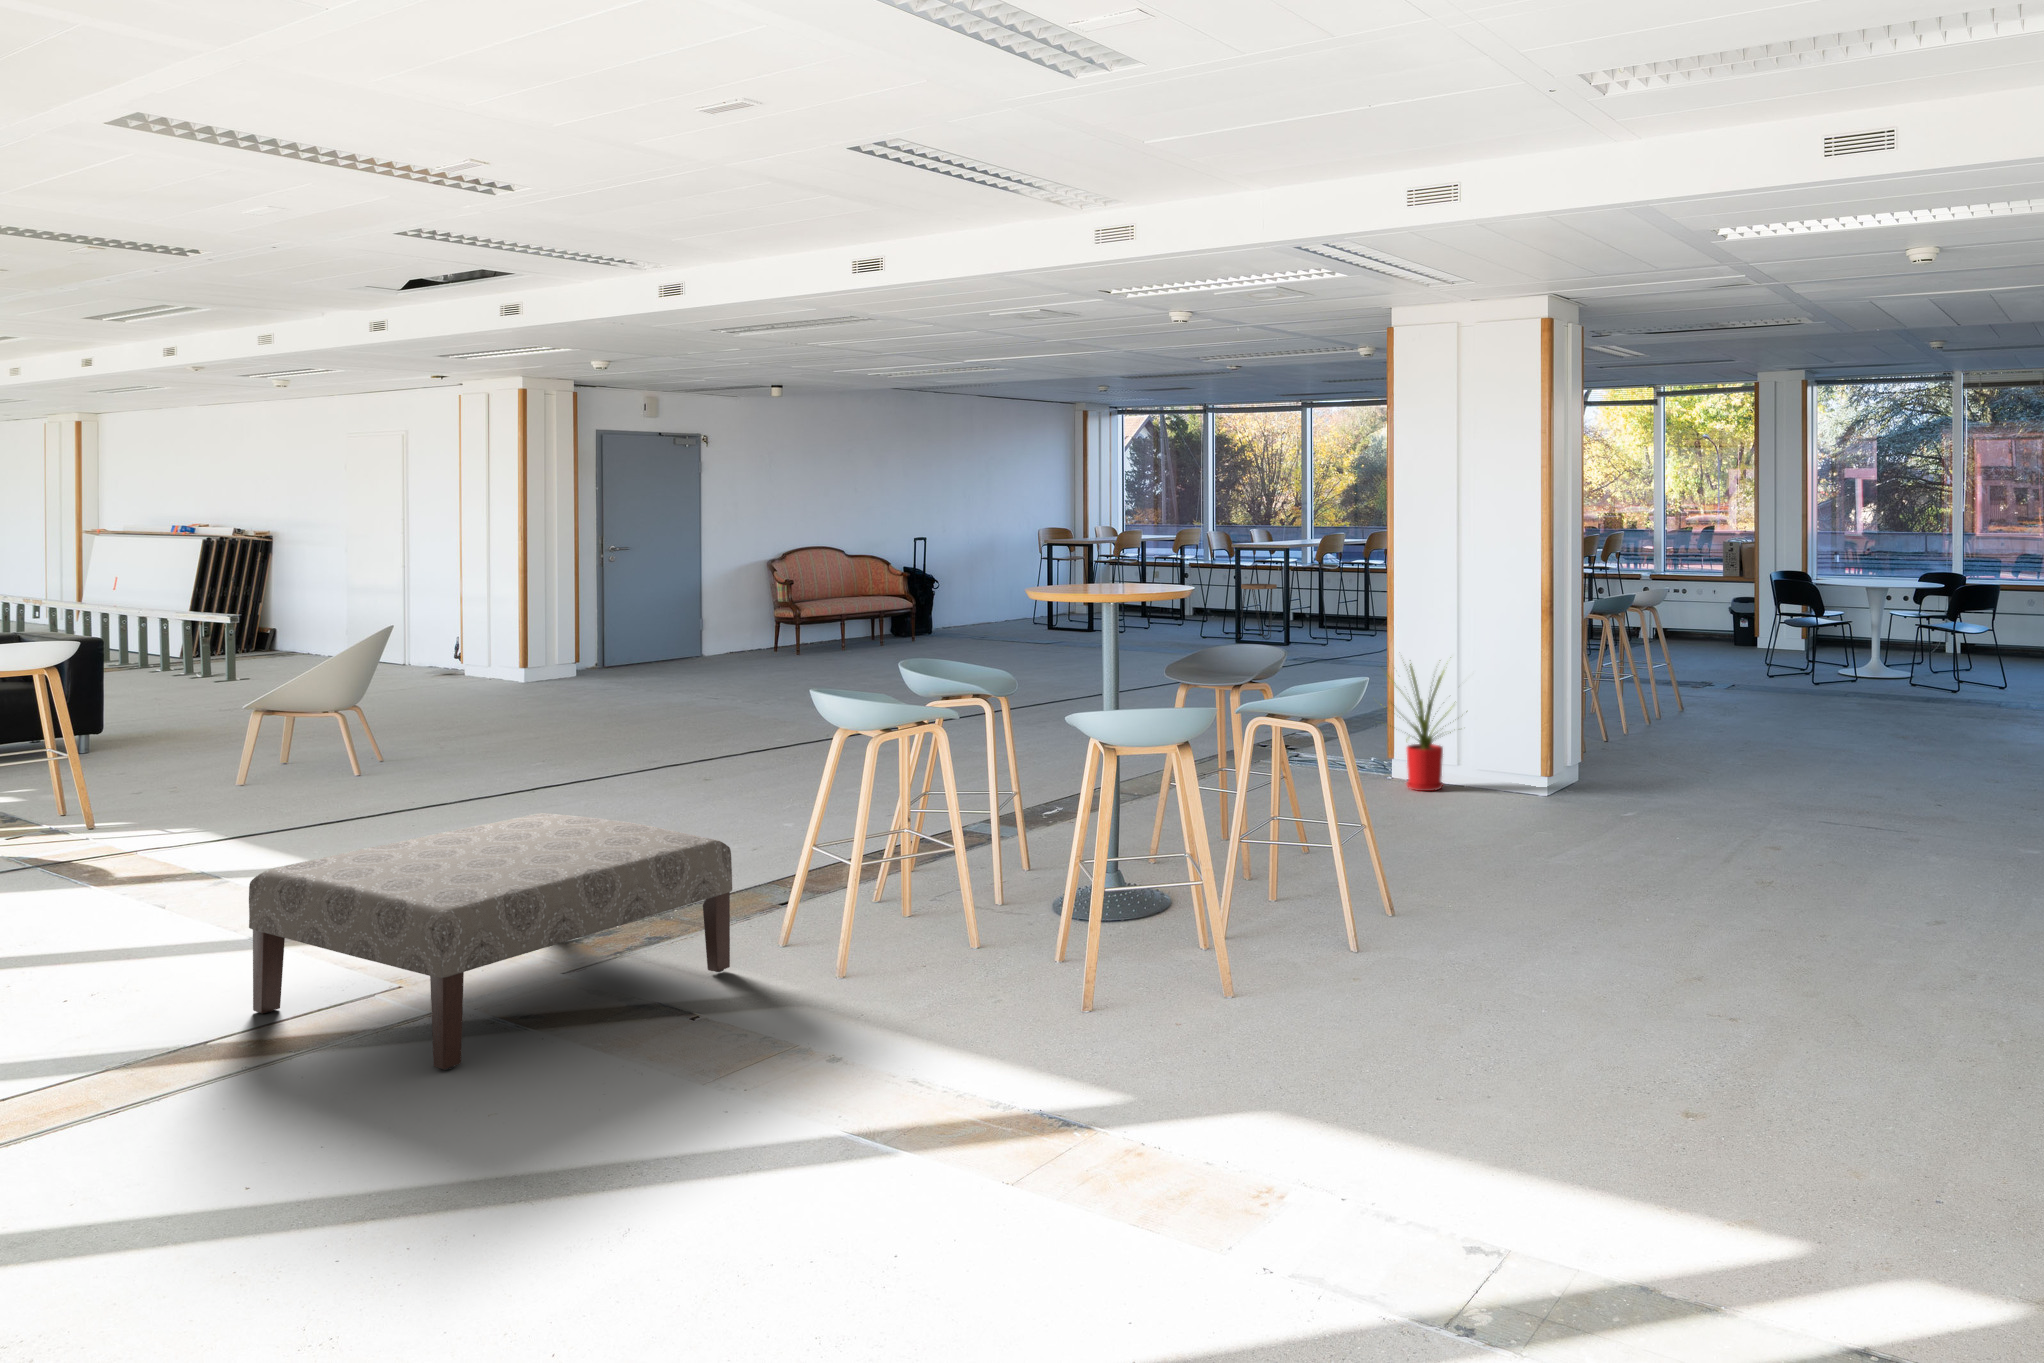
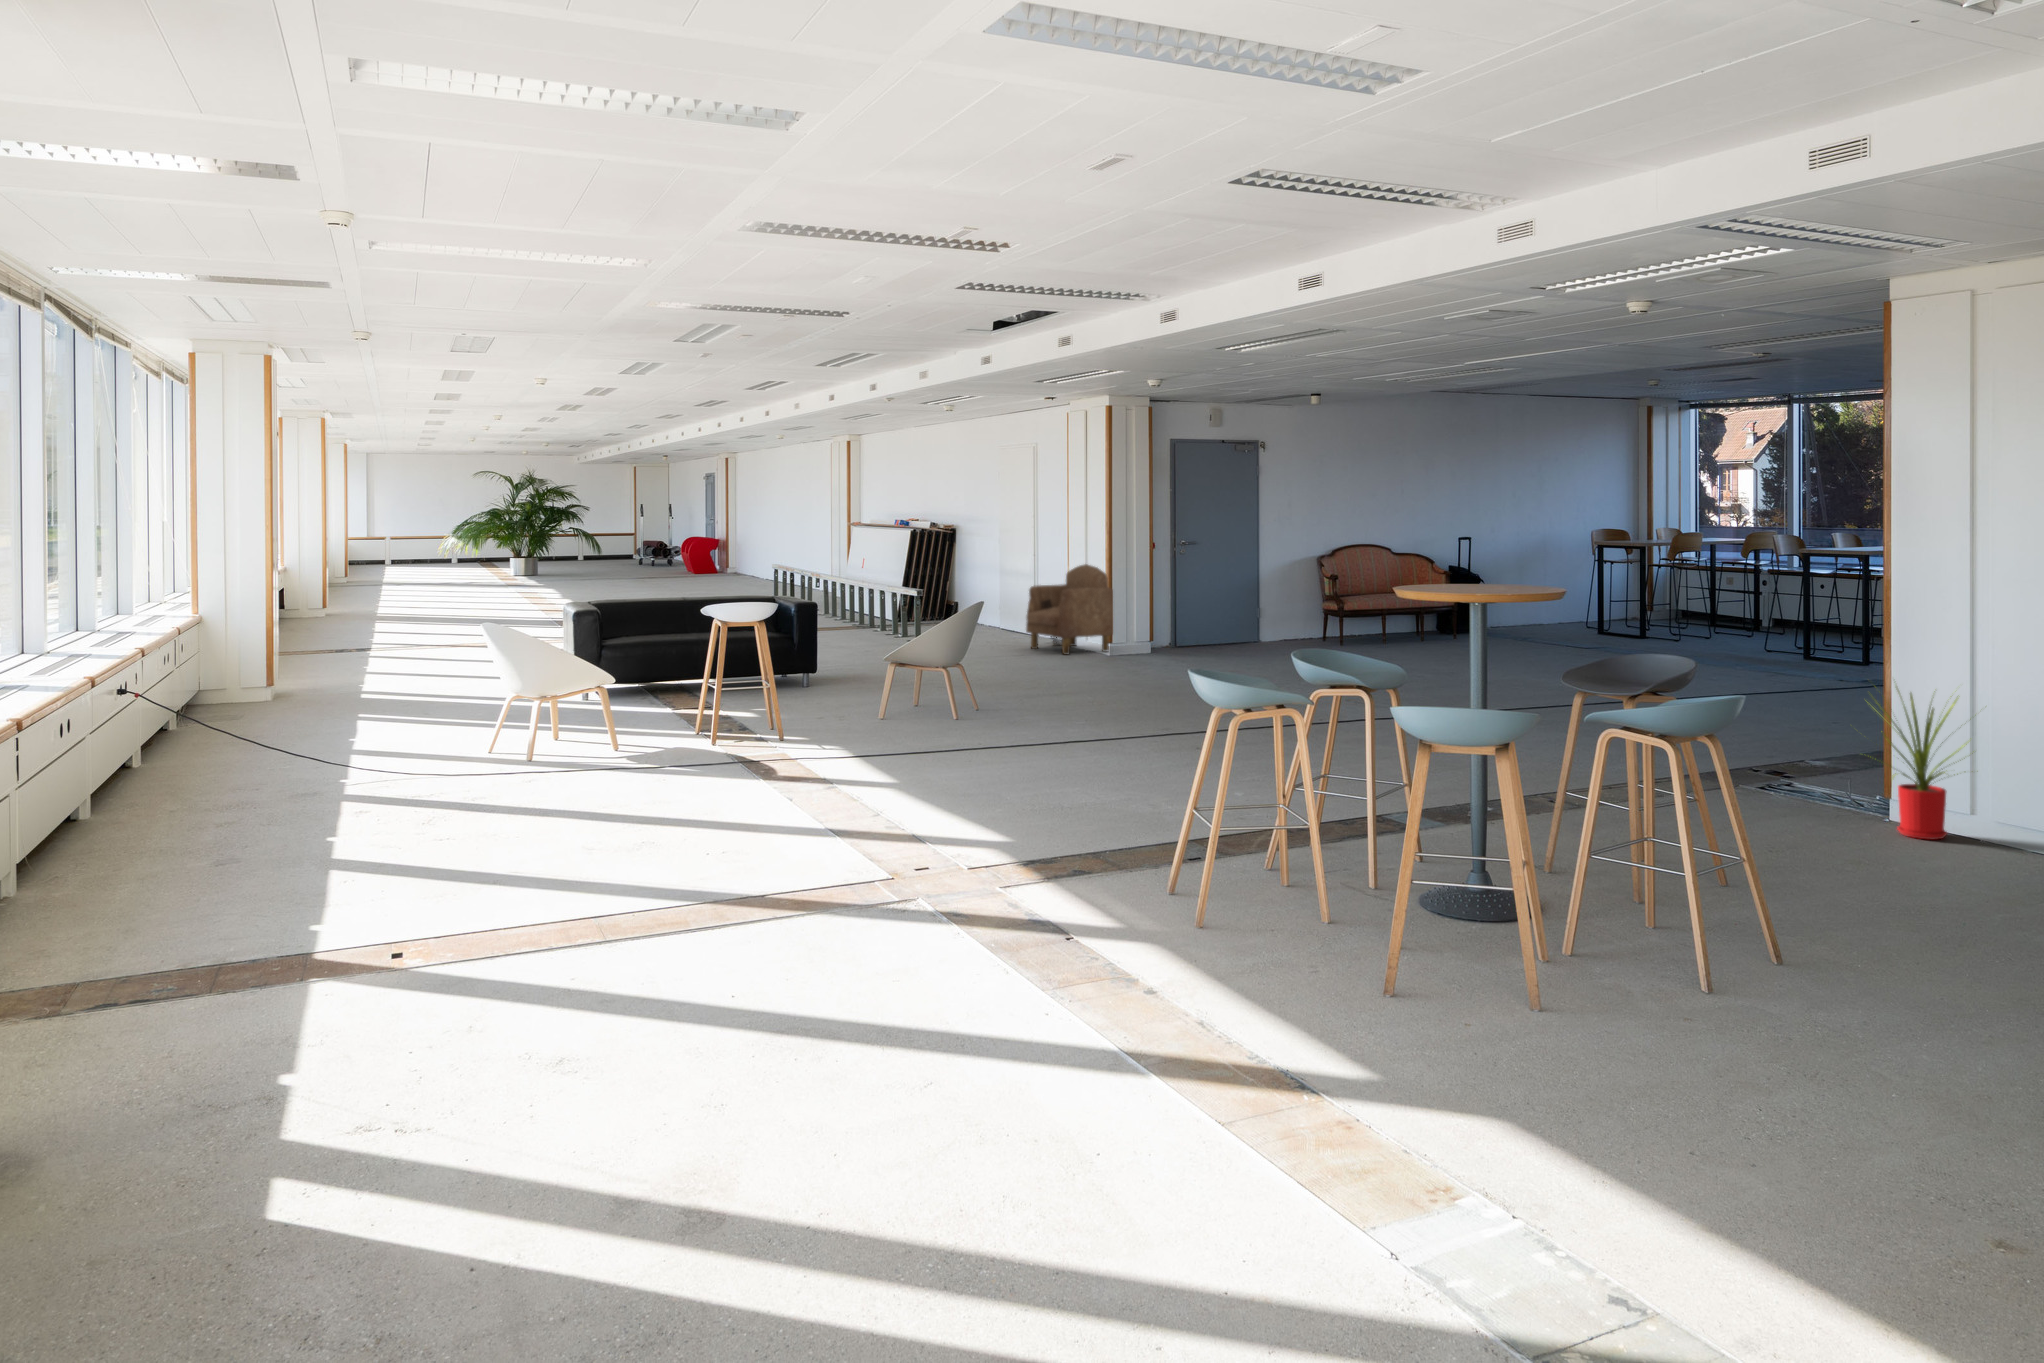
armchair: none [407,576,531,686] -> present [1026,564,1113,654]
side table: present [1238,584,1277,639] -> none [1807,592,1857,655]
ottoman: present [249,813,732,1070] -> none [802,758,1119,942]

